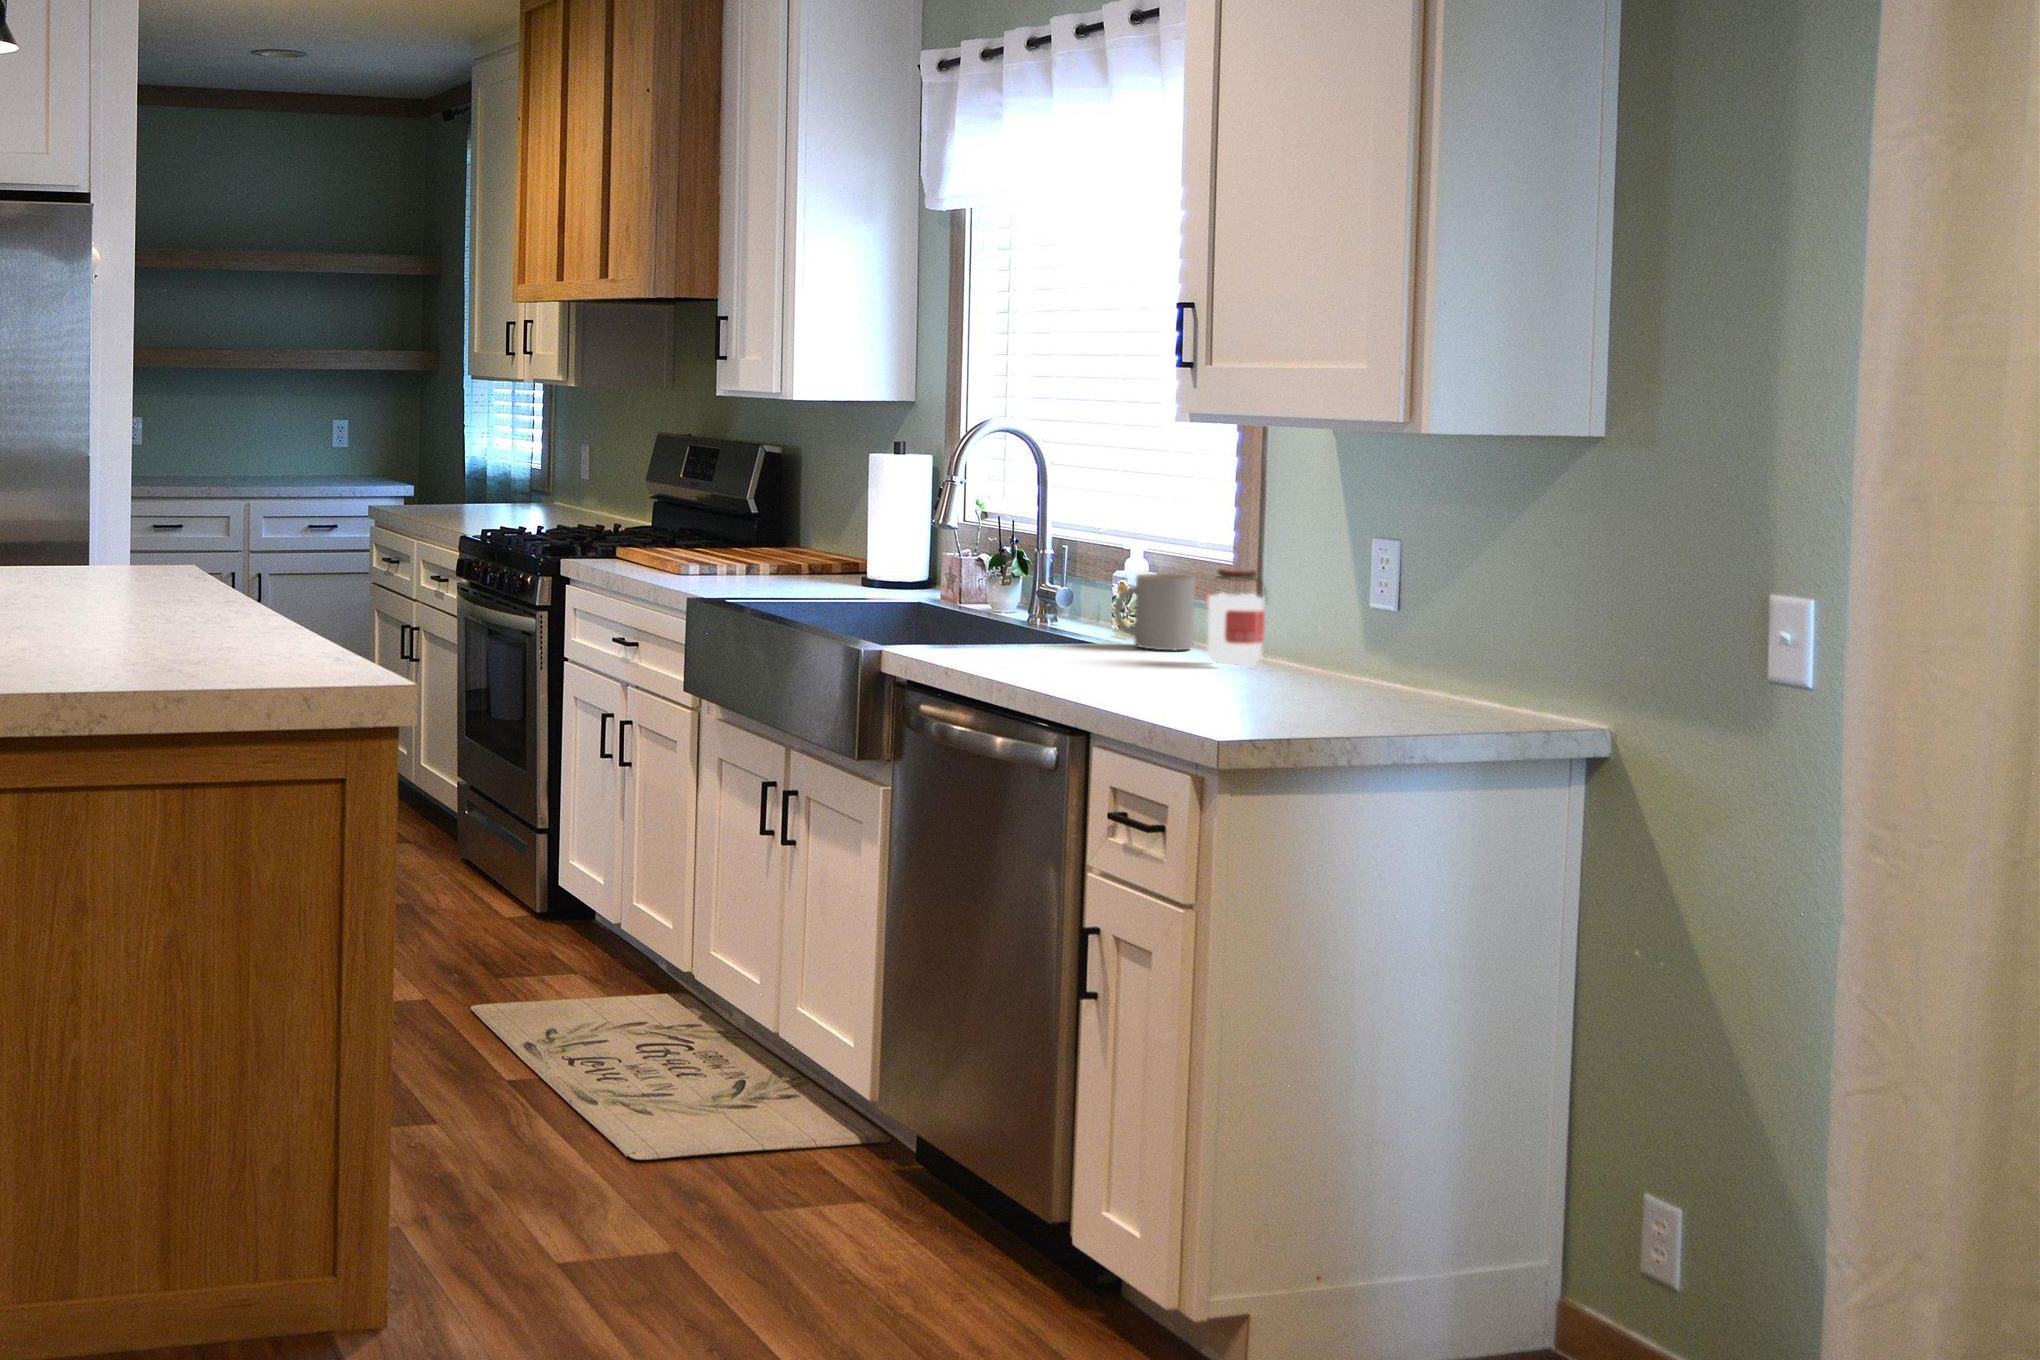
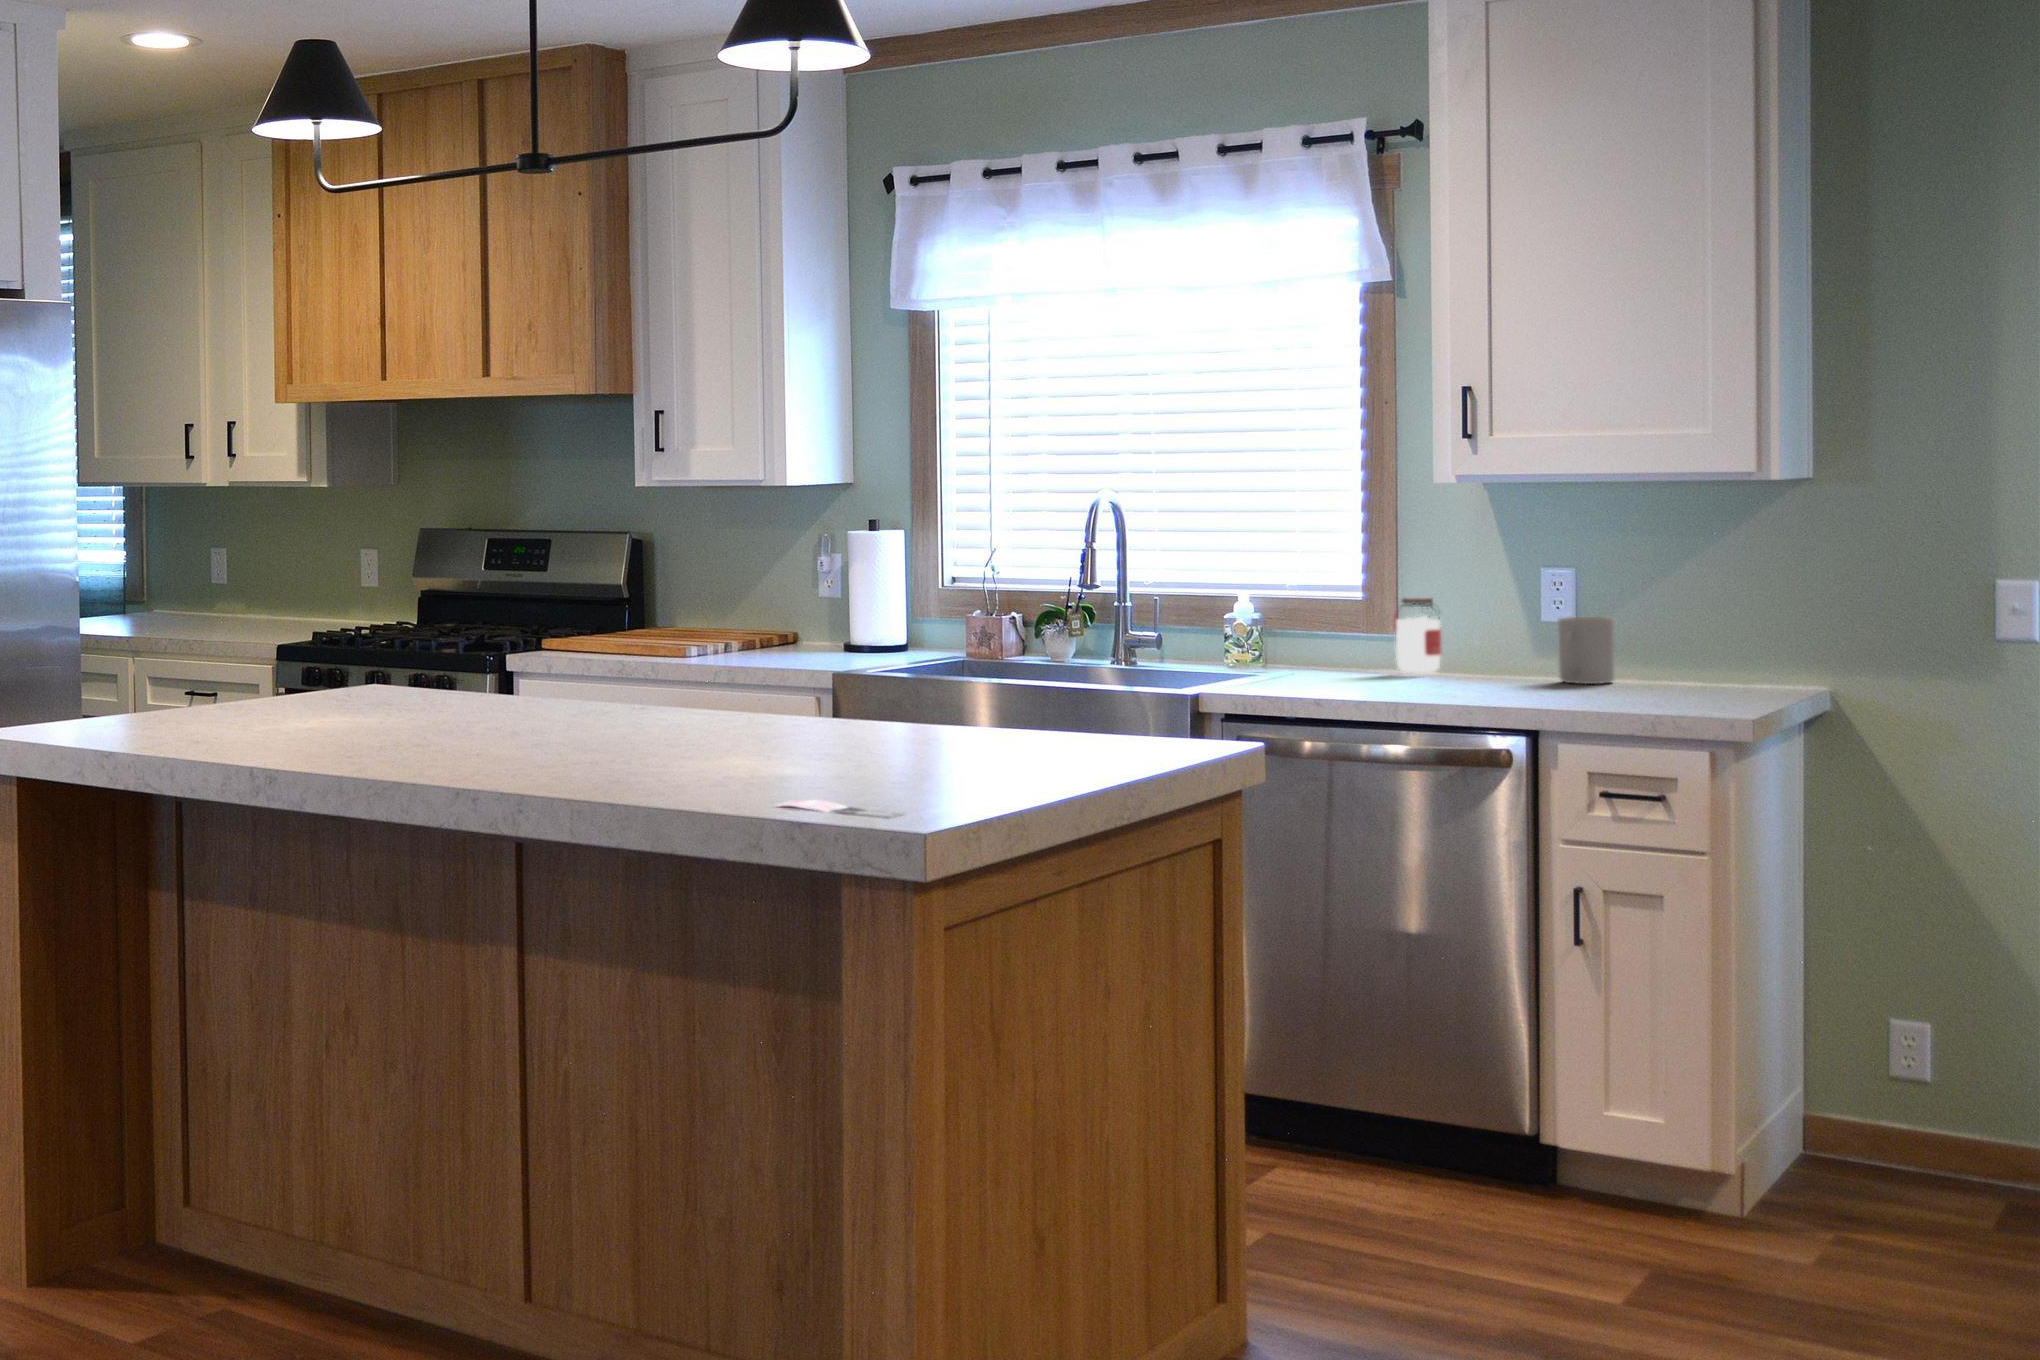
mug: present [1114,574,1195,650] -> present [1559,617,1614,684]

